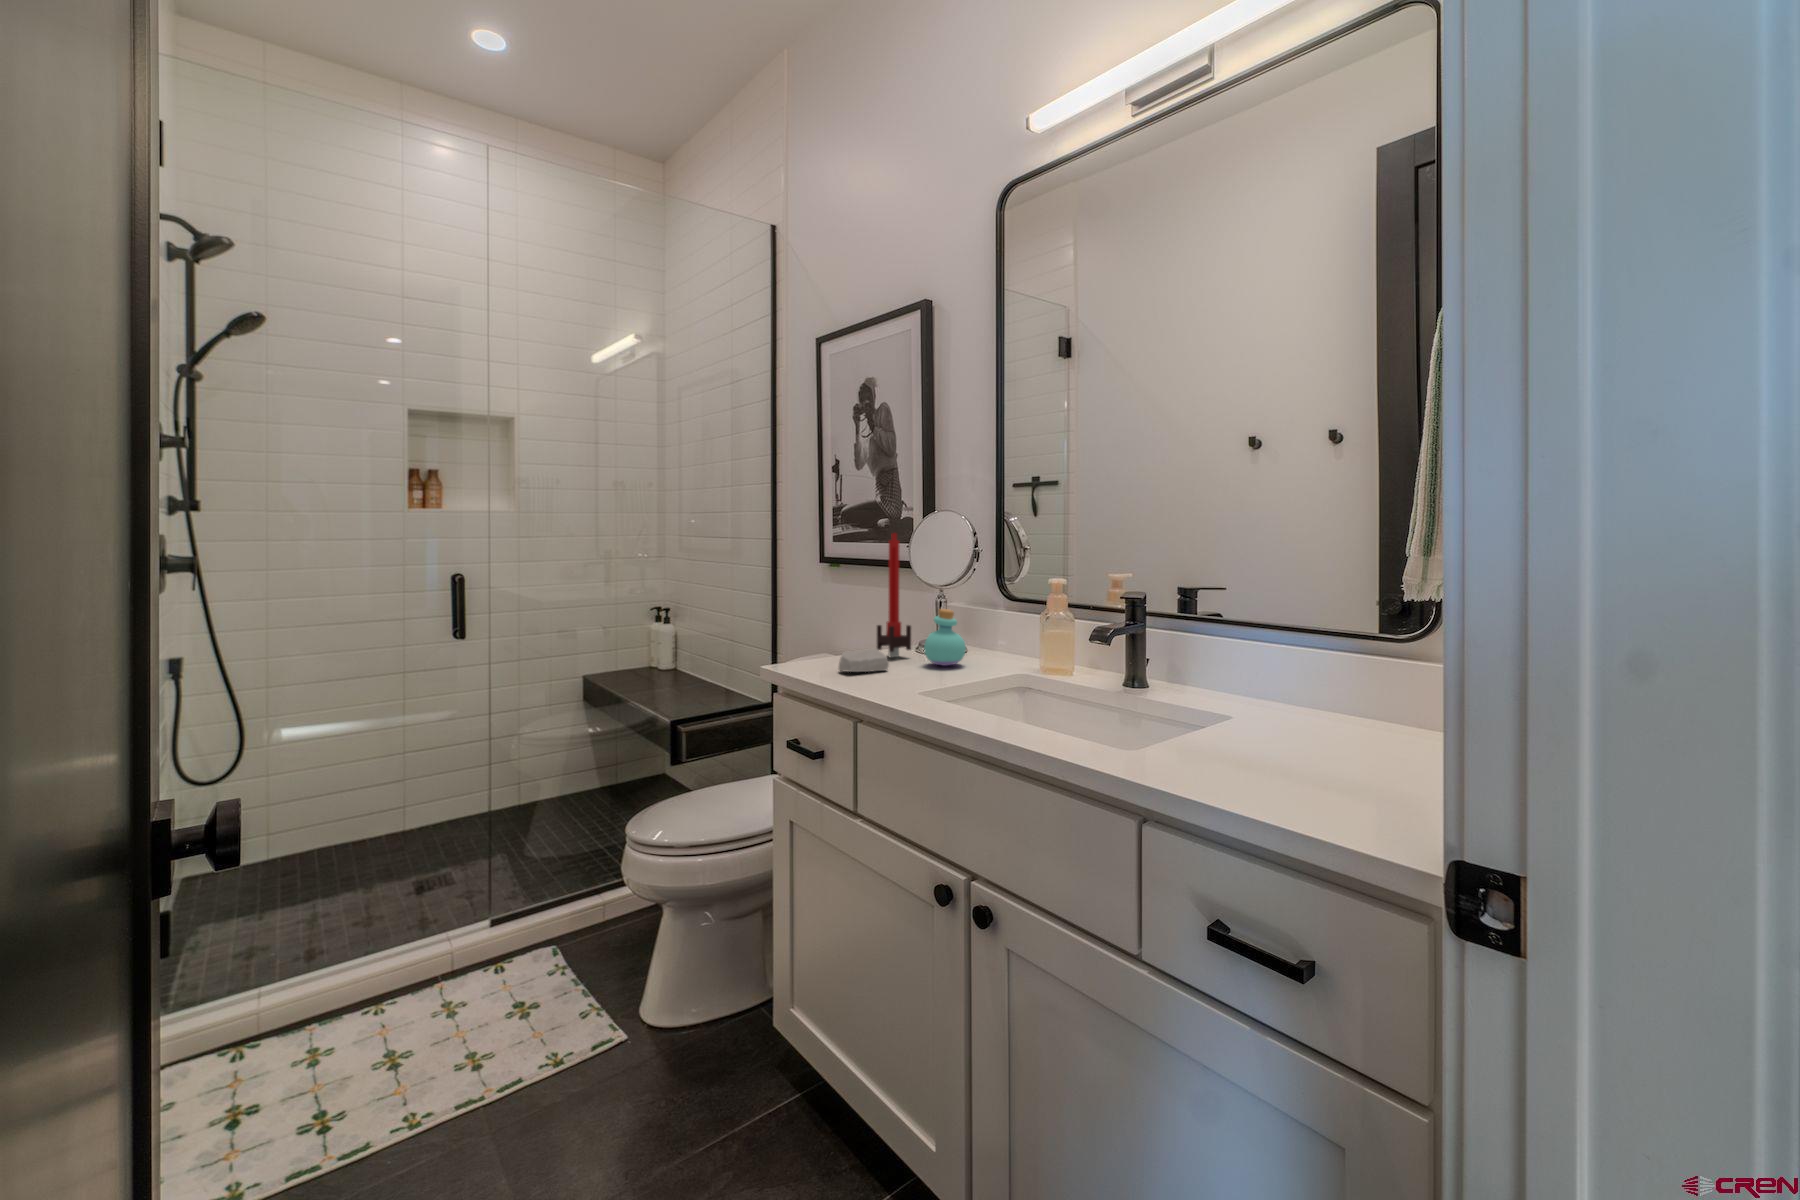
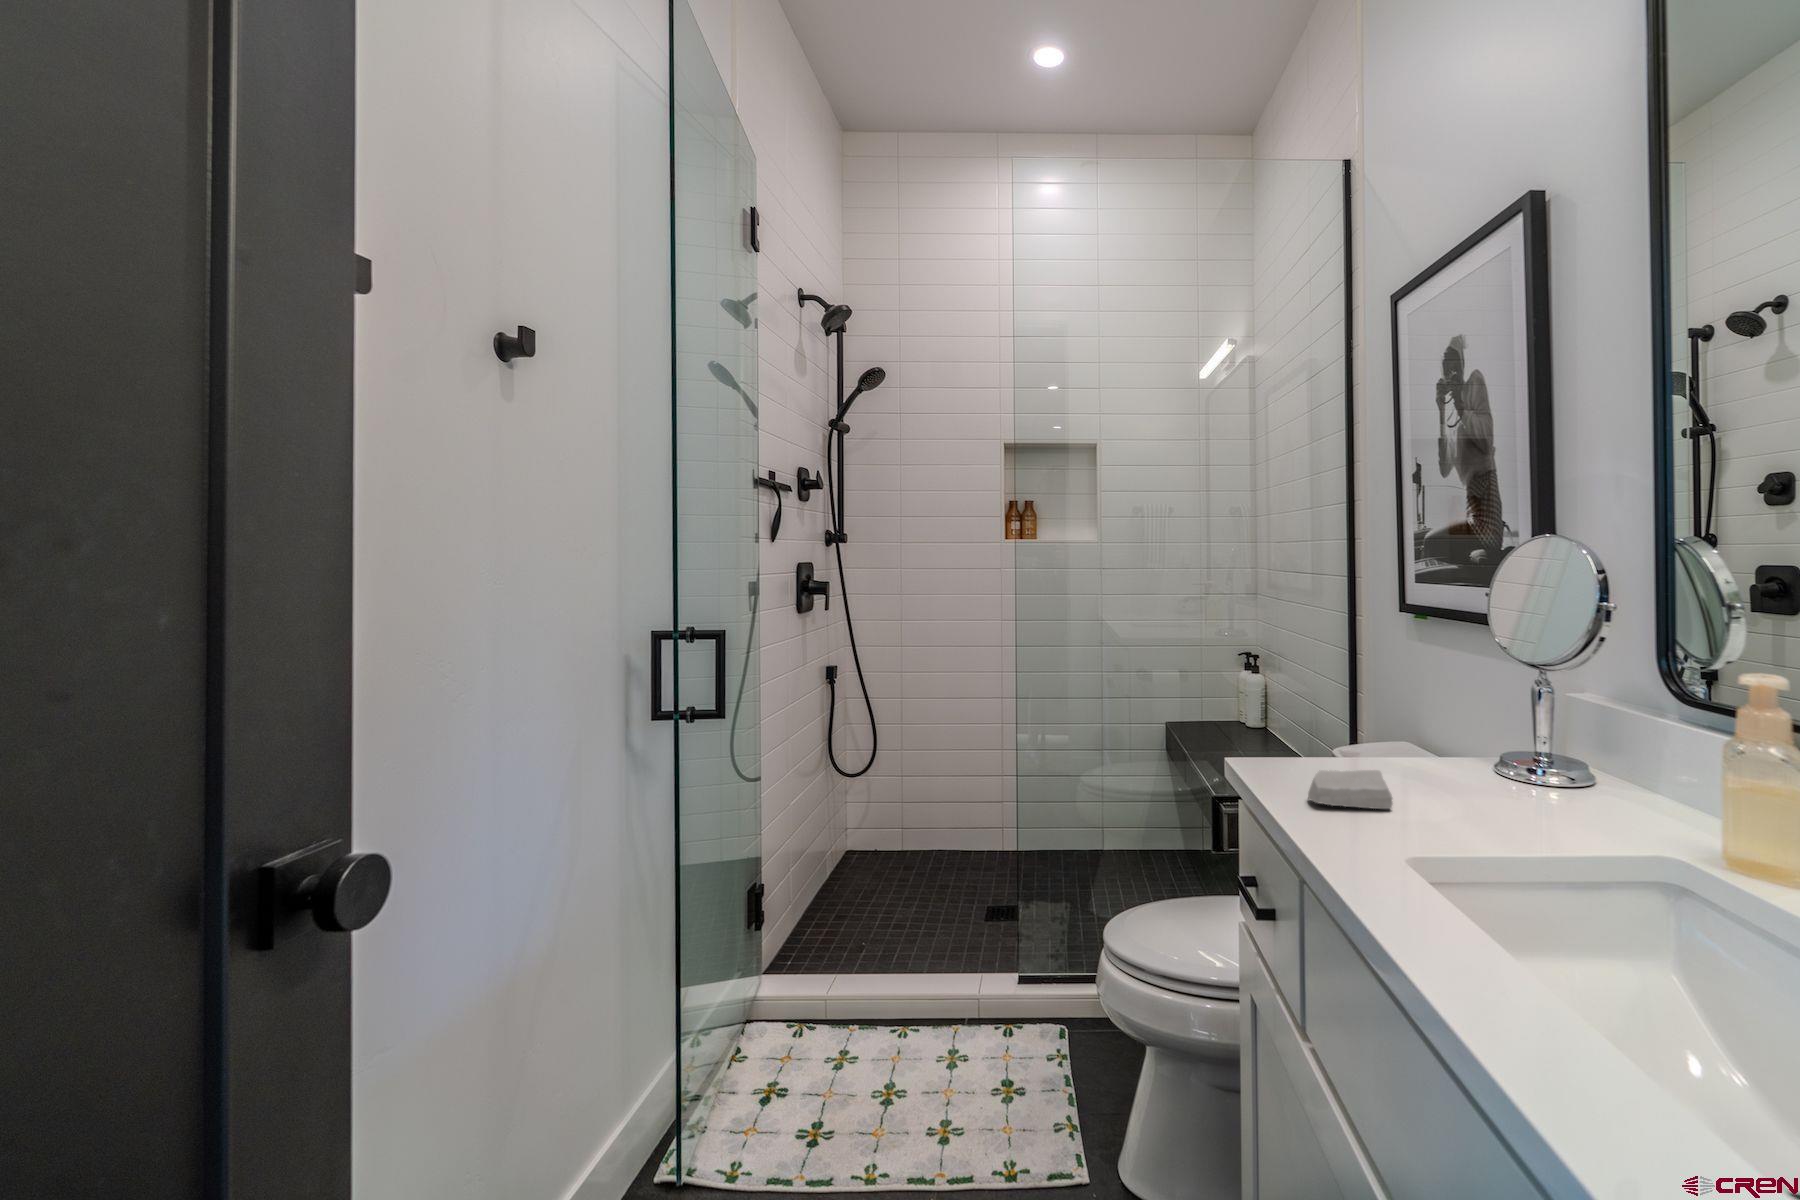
candle: present [877,533,911,657] -> none [1405,588,1467,784]
perfume bottle: present [924,609,966,666] -> none [1469,719,1555,818]

